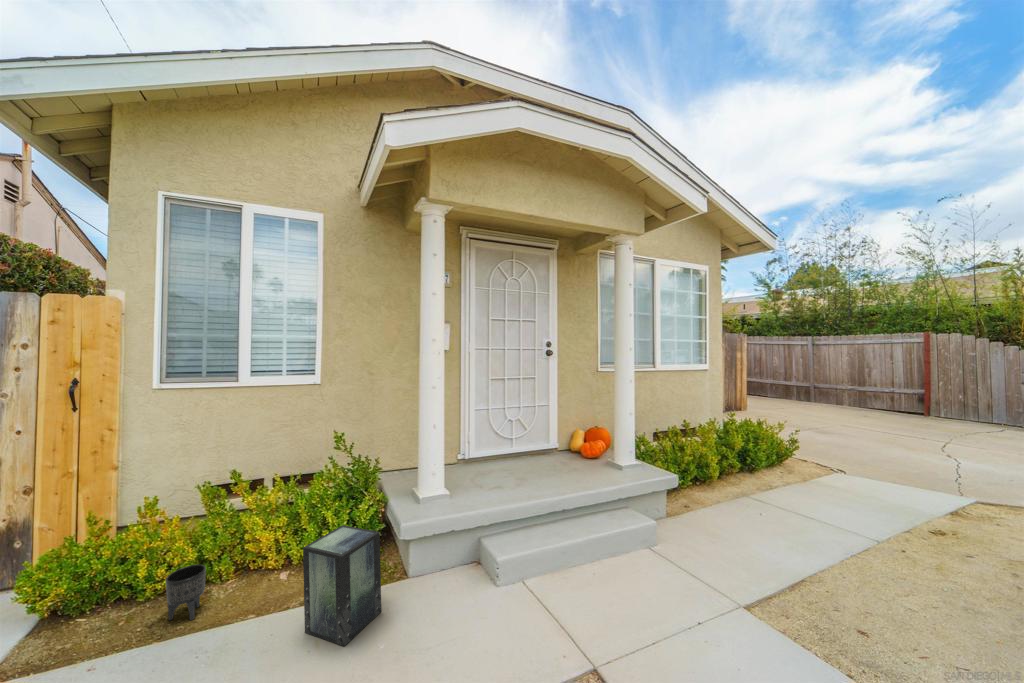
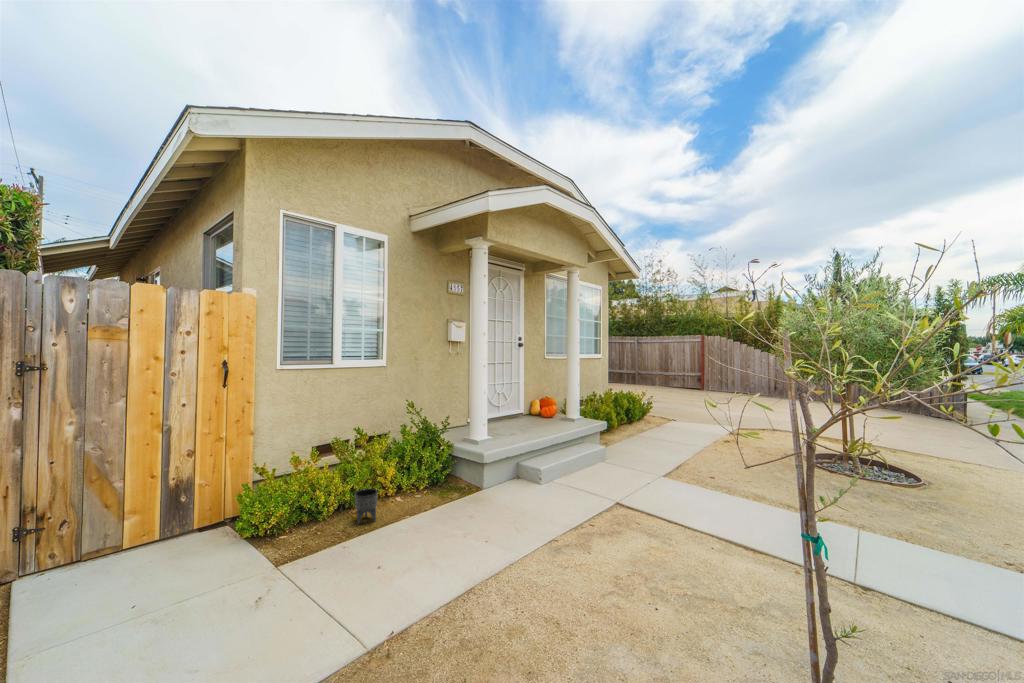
storage box: present [303,525,381,646] -> none [459,453,491,513]

